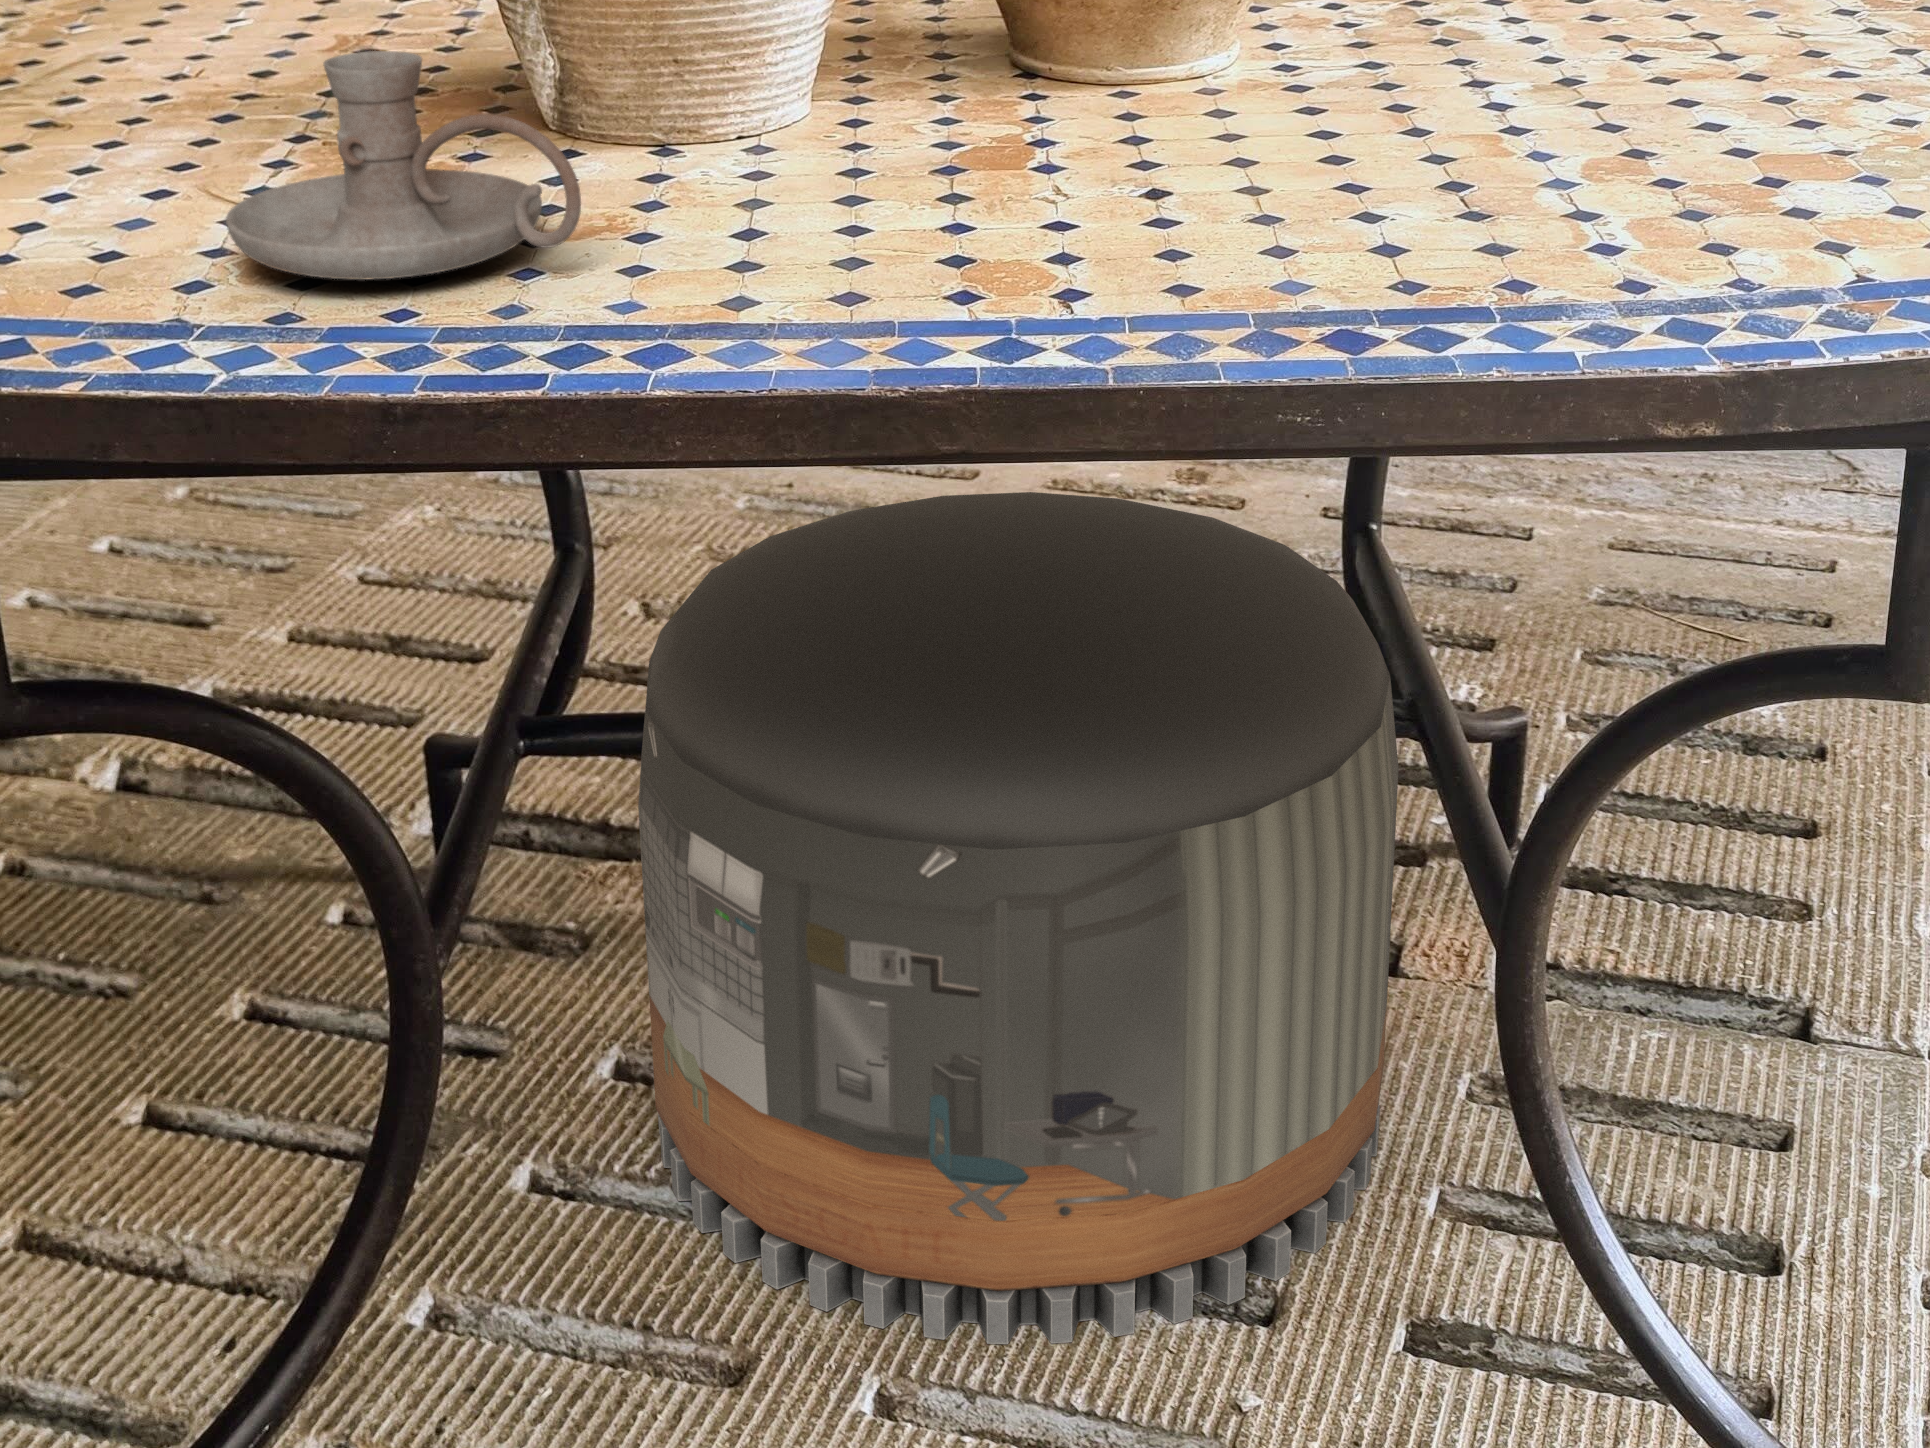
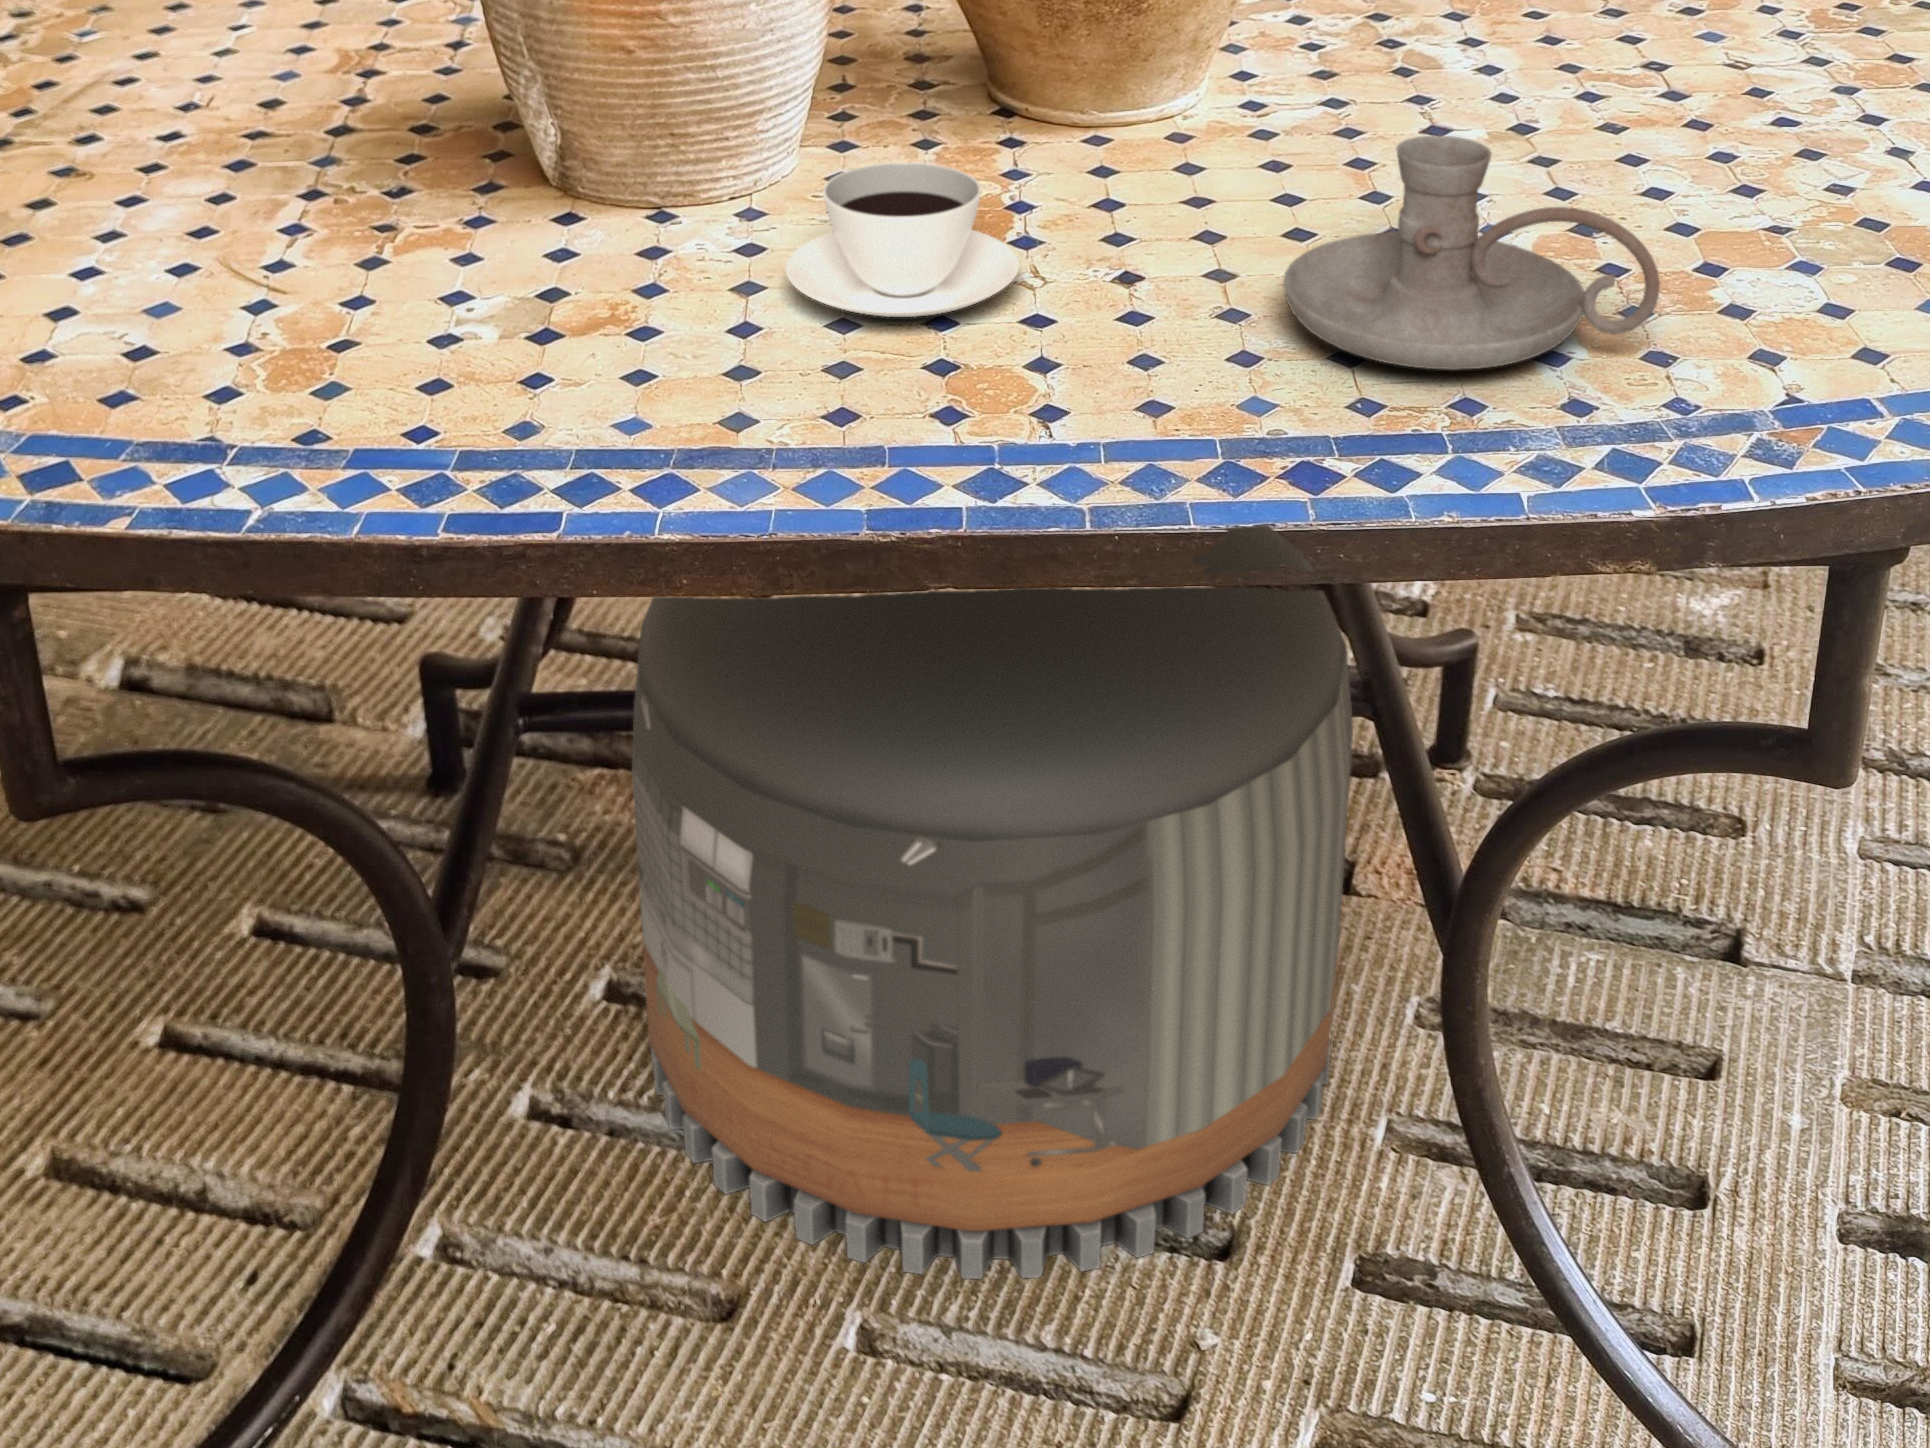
candle holder: present [226,51,581,280] -> present [1284,136,1660,370]
cup: none [793,87,1039,236] -> present [785,162,1020,317]

